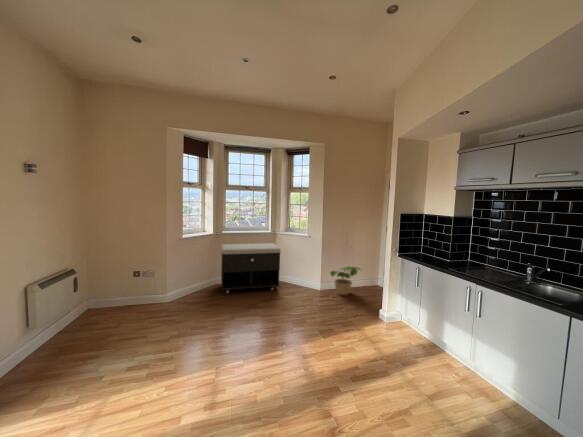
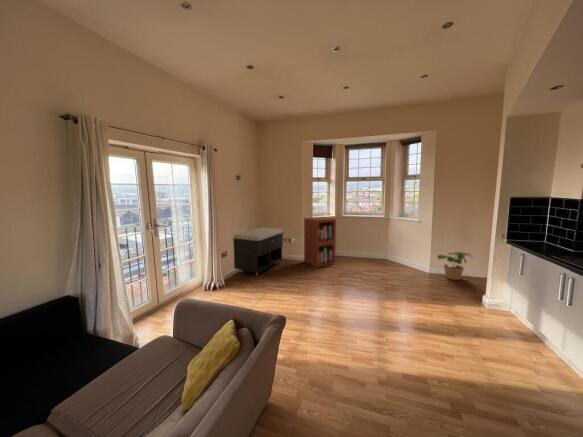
bookshelf: none [169,235,218,310] -> present [304,217,336,267]
storage bench: present [221,244,281,293] -> present [233,228,284,275]

